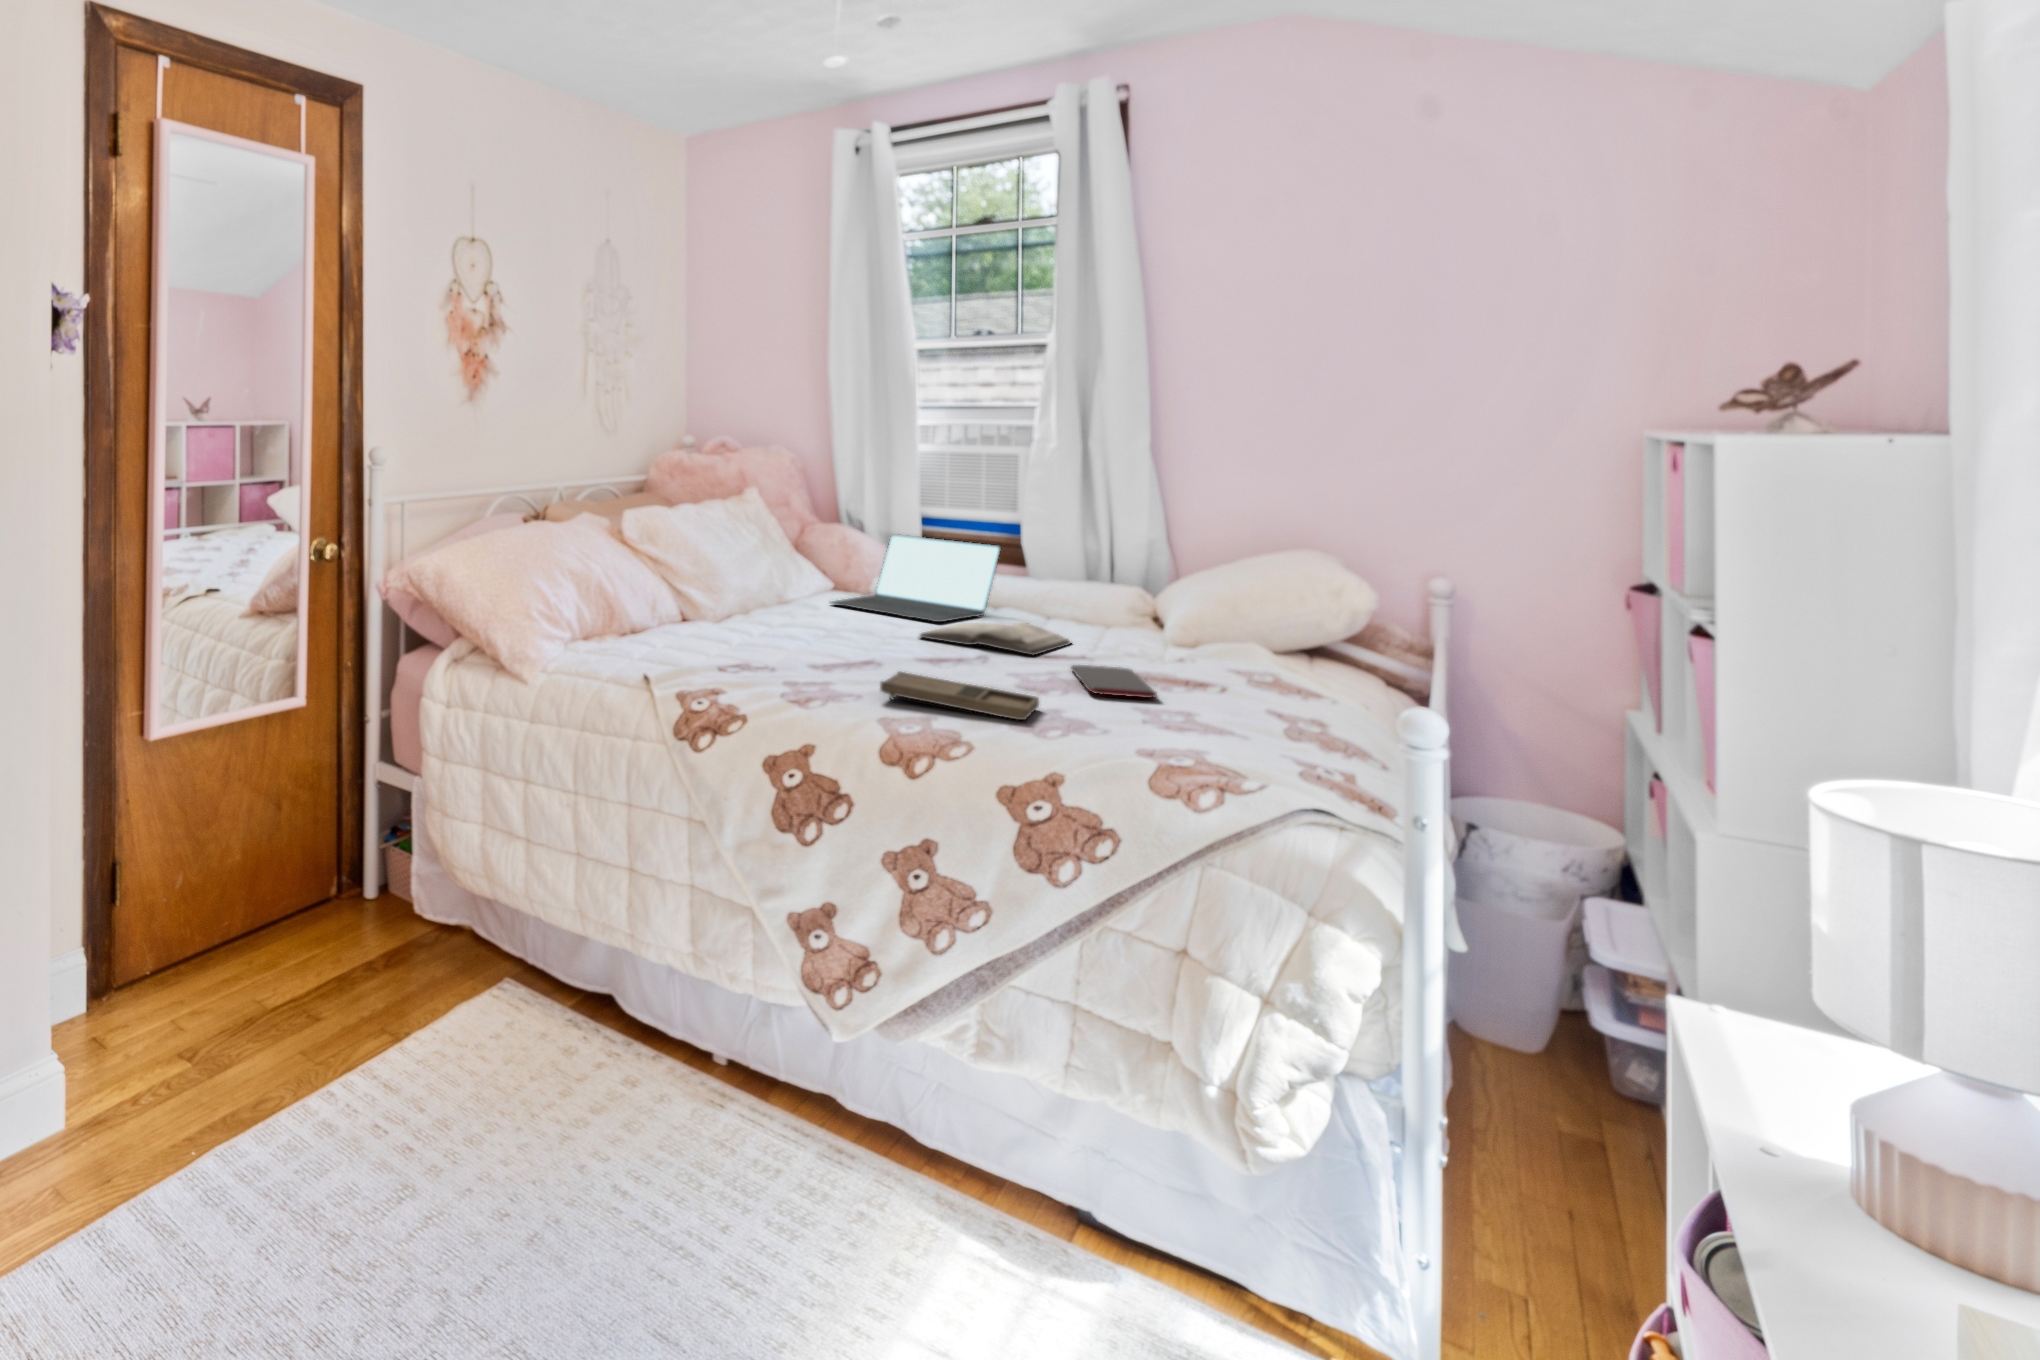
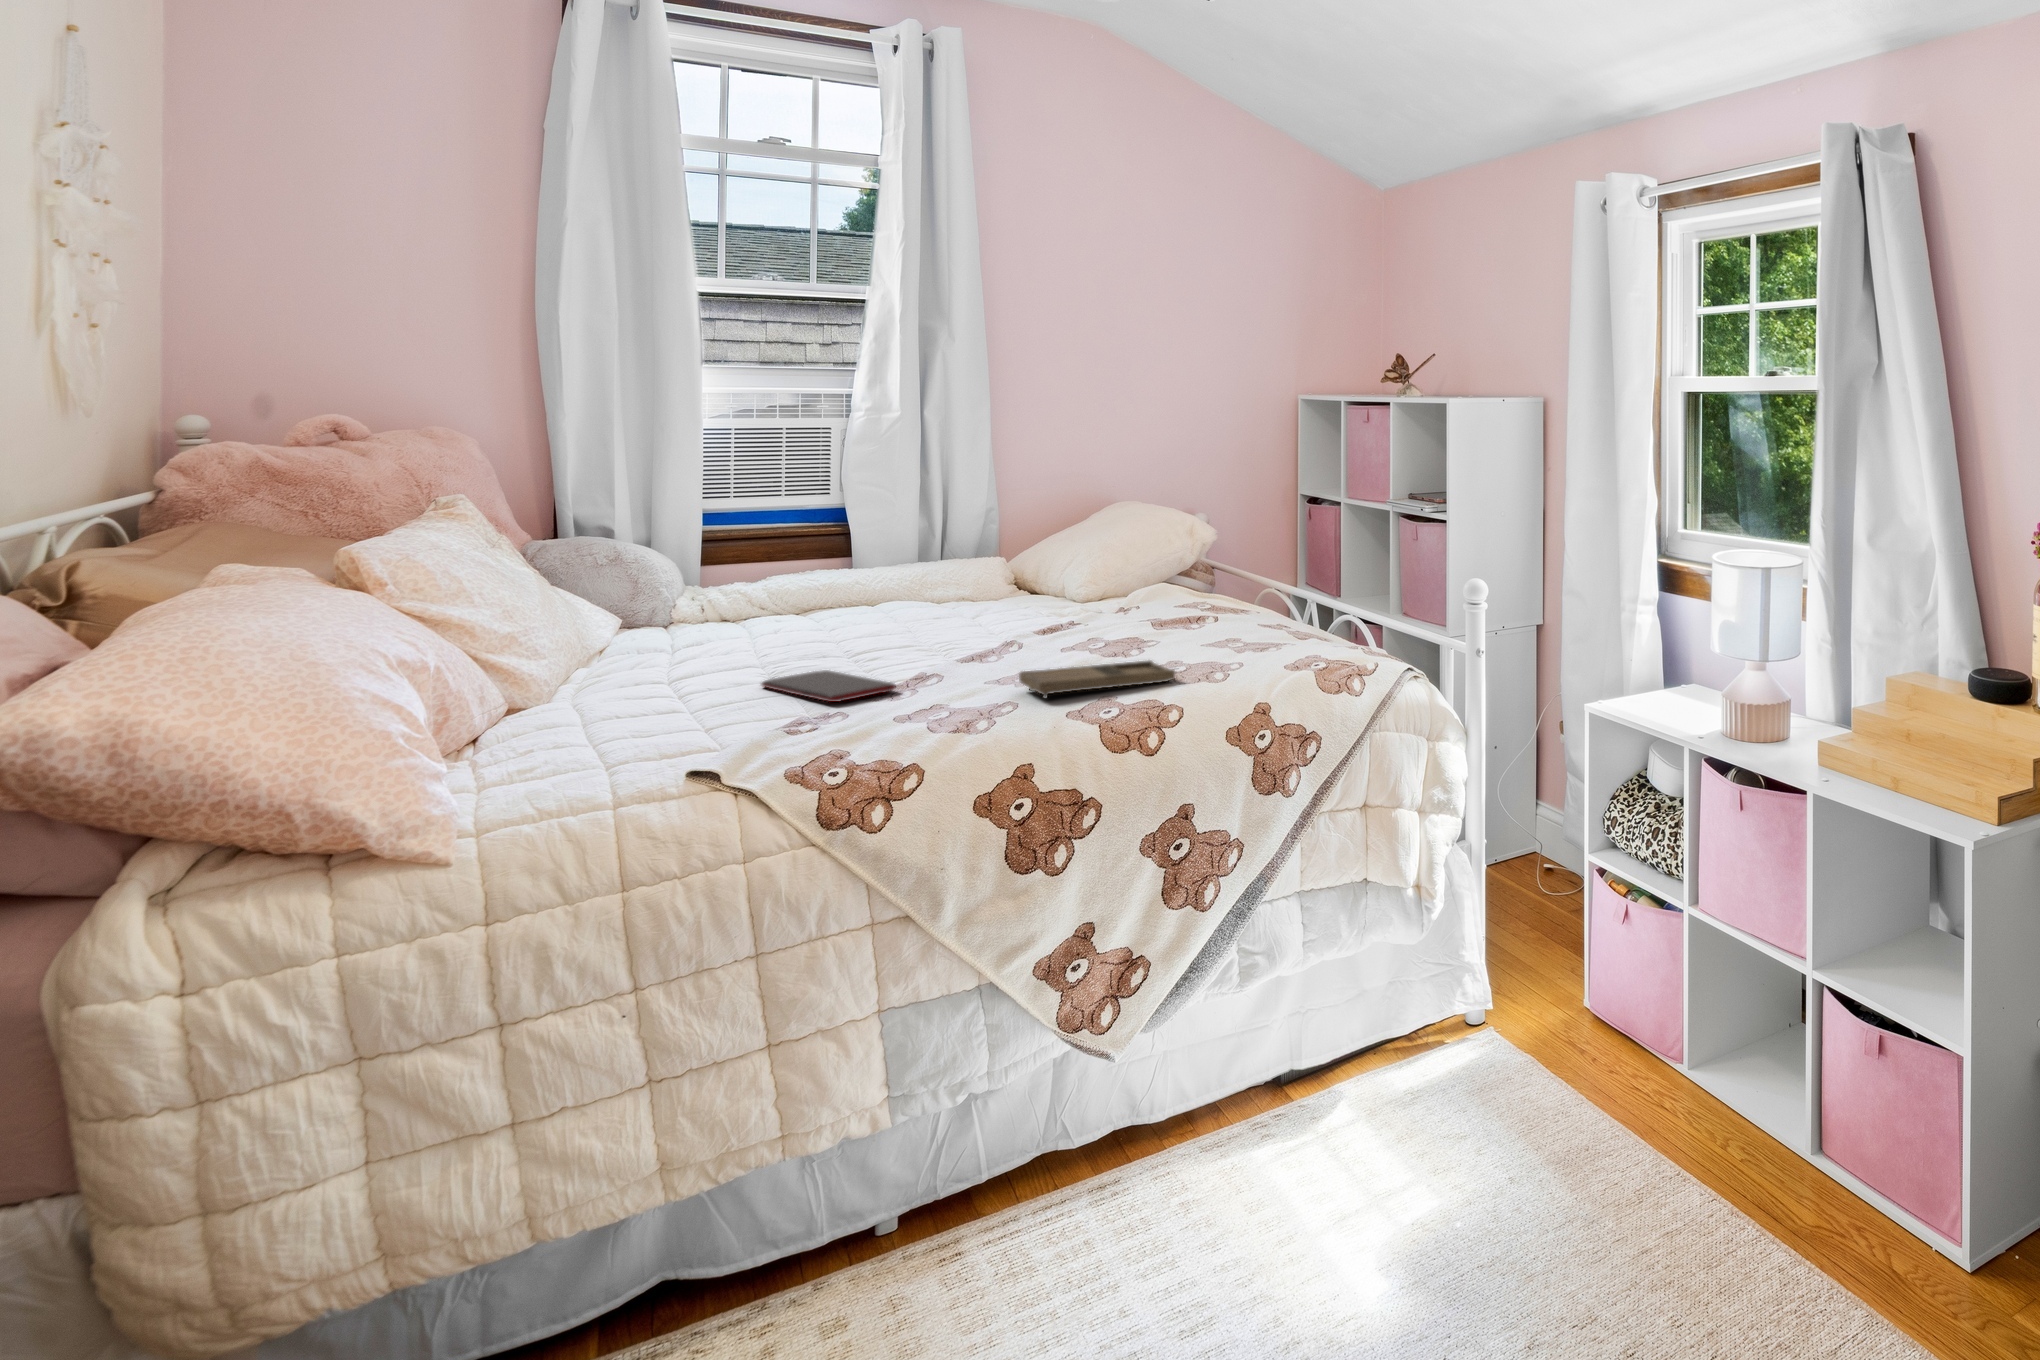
laptop: present [831,534,1001,622] -> none [669,544,878,642]
diary: present [920,622,1071,655] -> none [881,613,1020,649]
smartphone: present [1071,665,1157,698] -> present [761,670,896,702]

